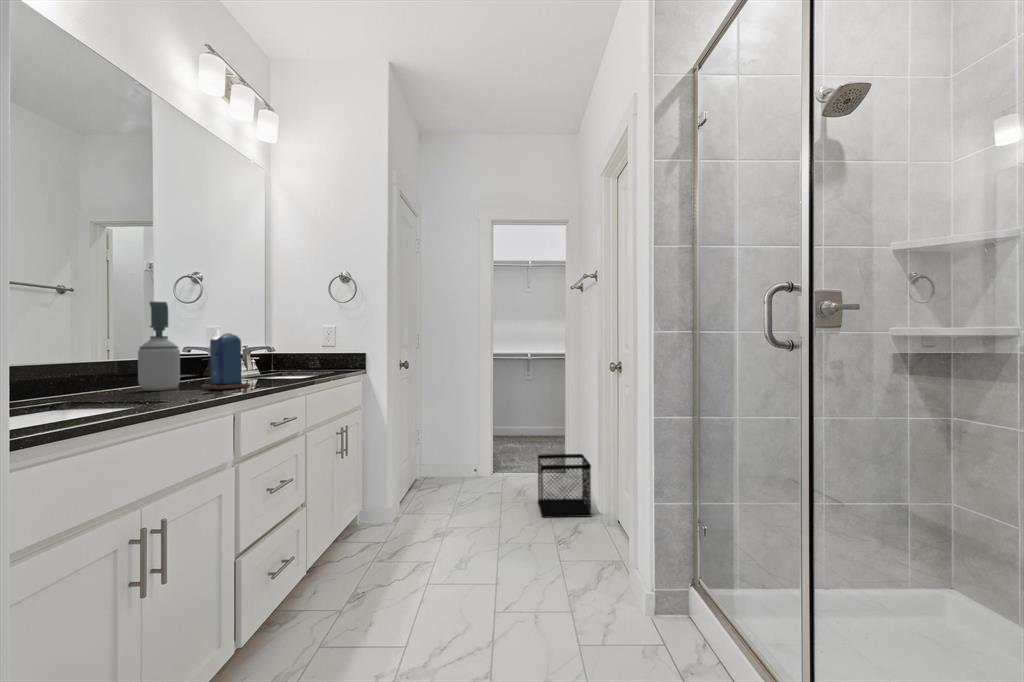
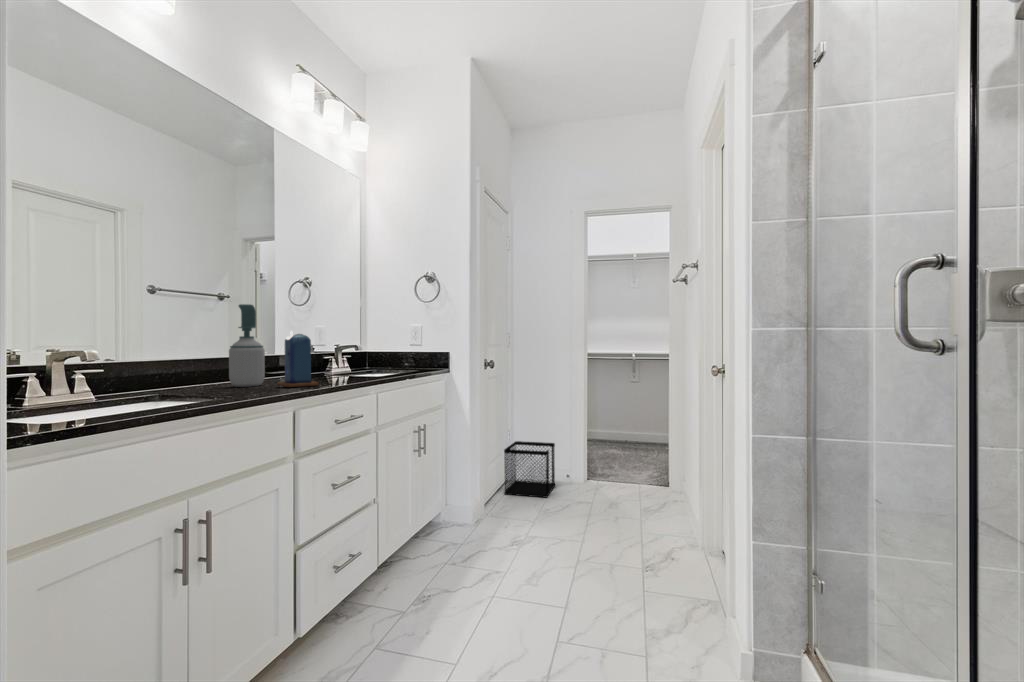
wastebasket: present [538,454,592,517] -> present [504,441,555,498]

